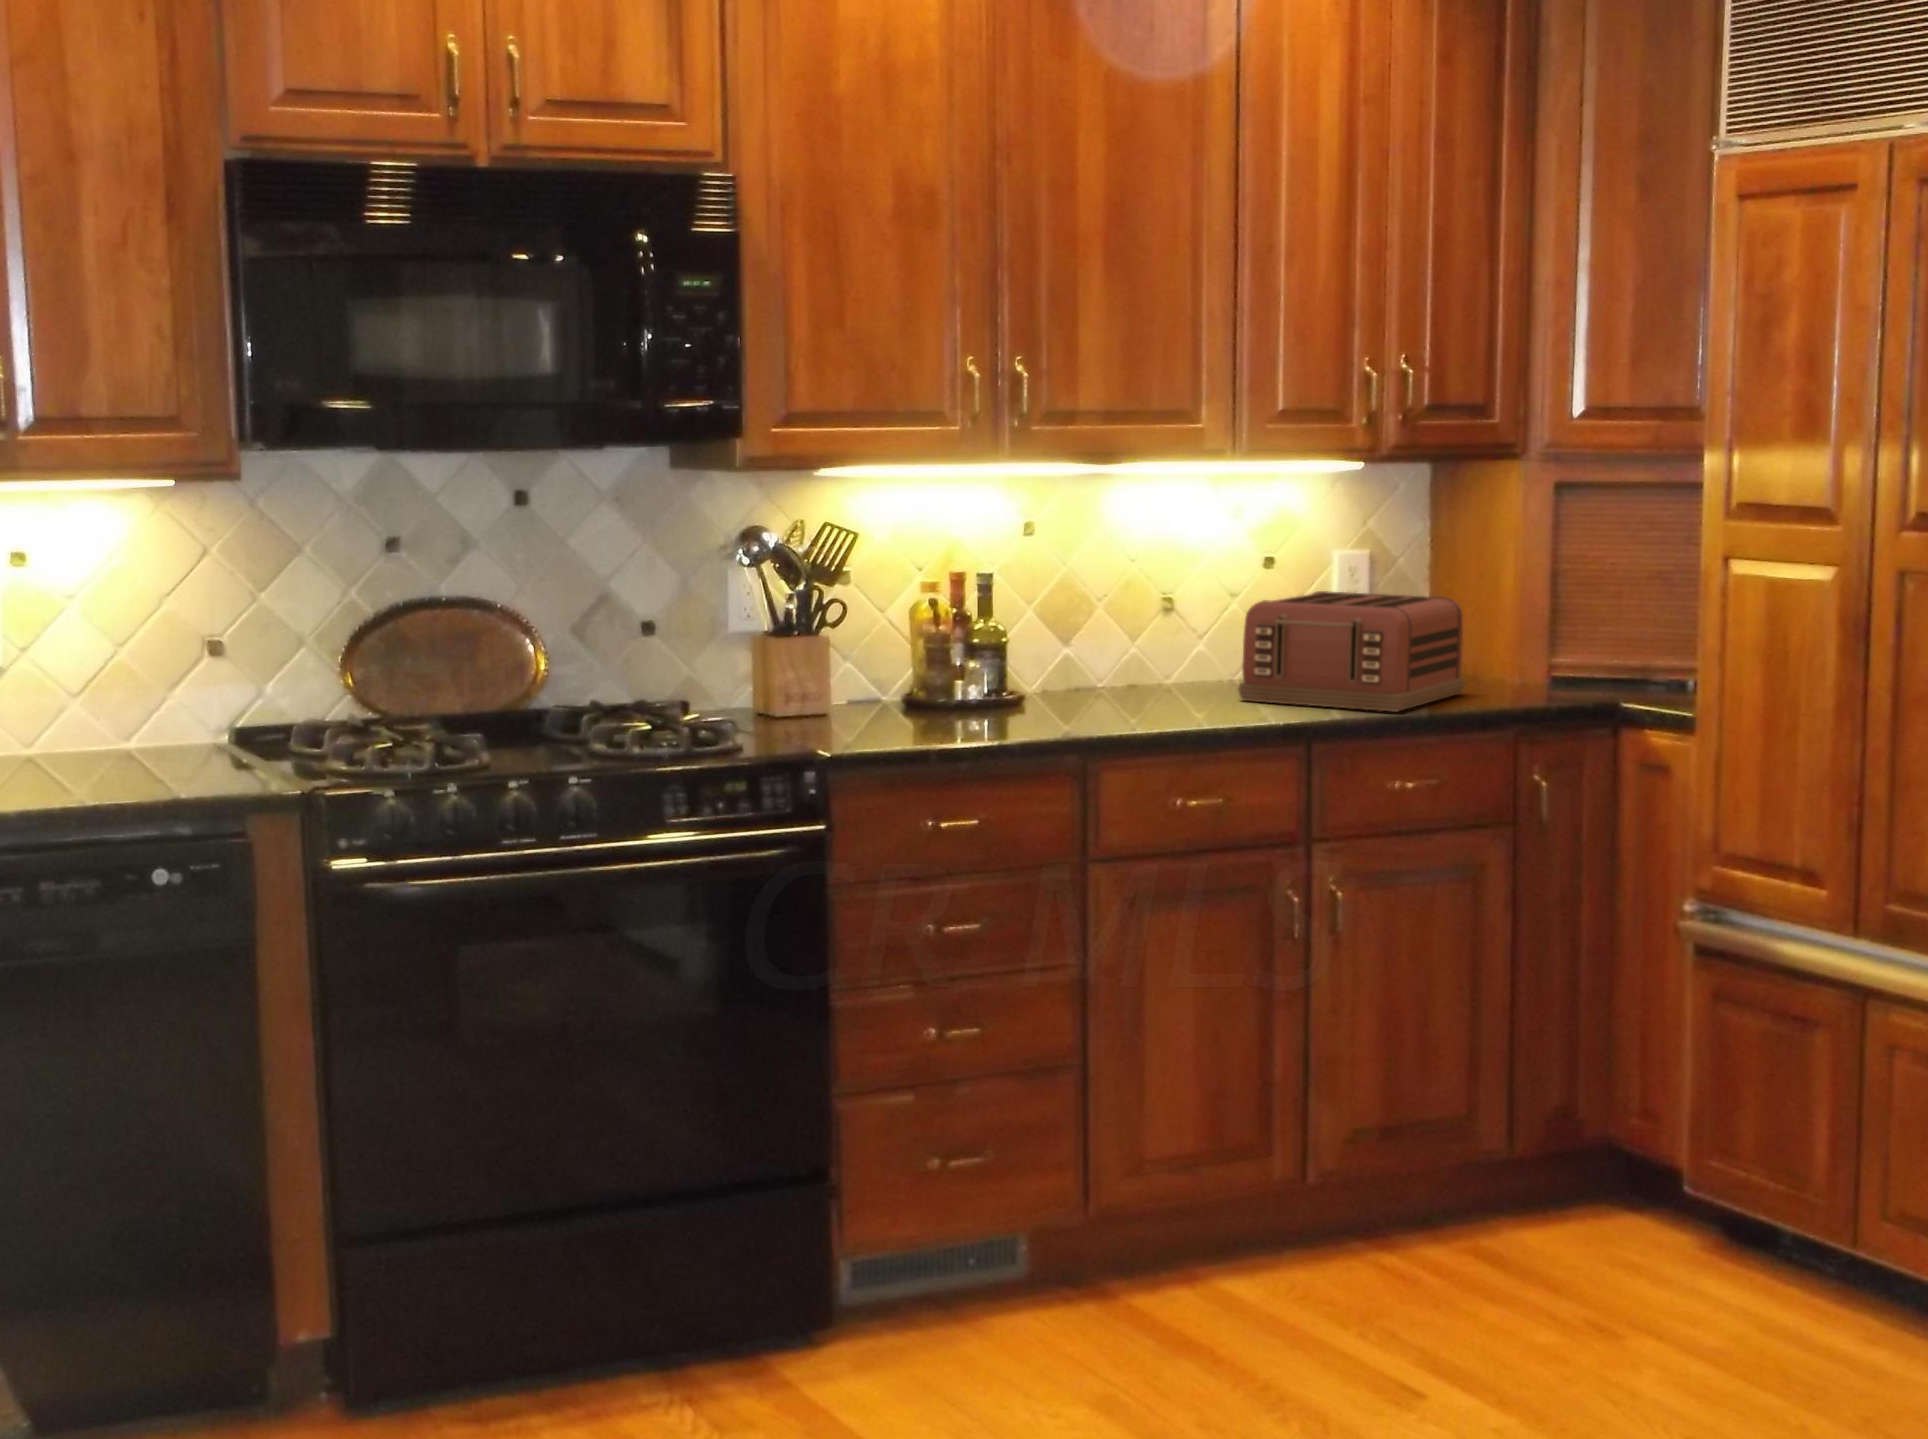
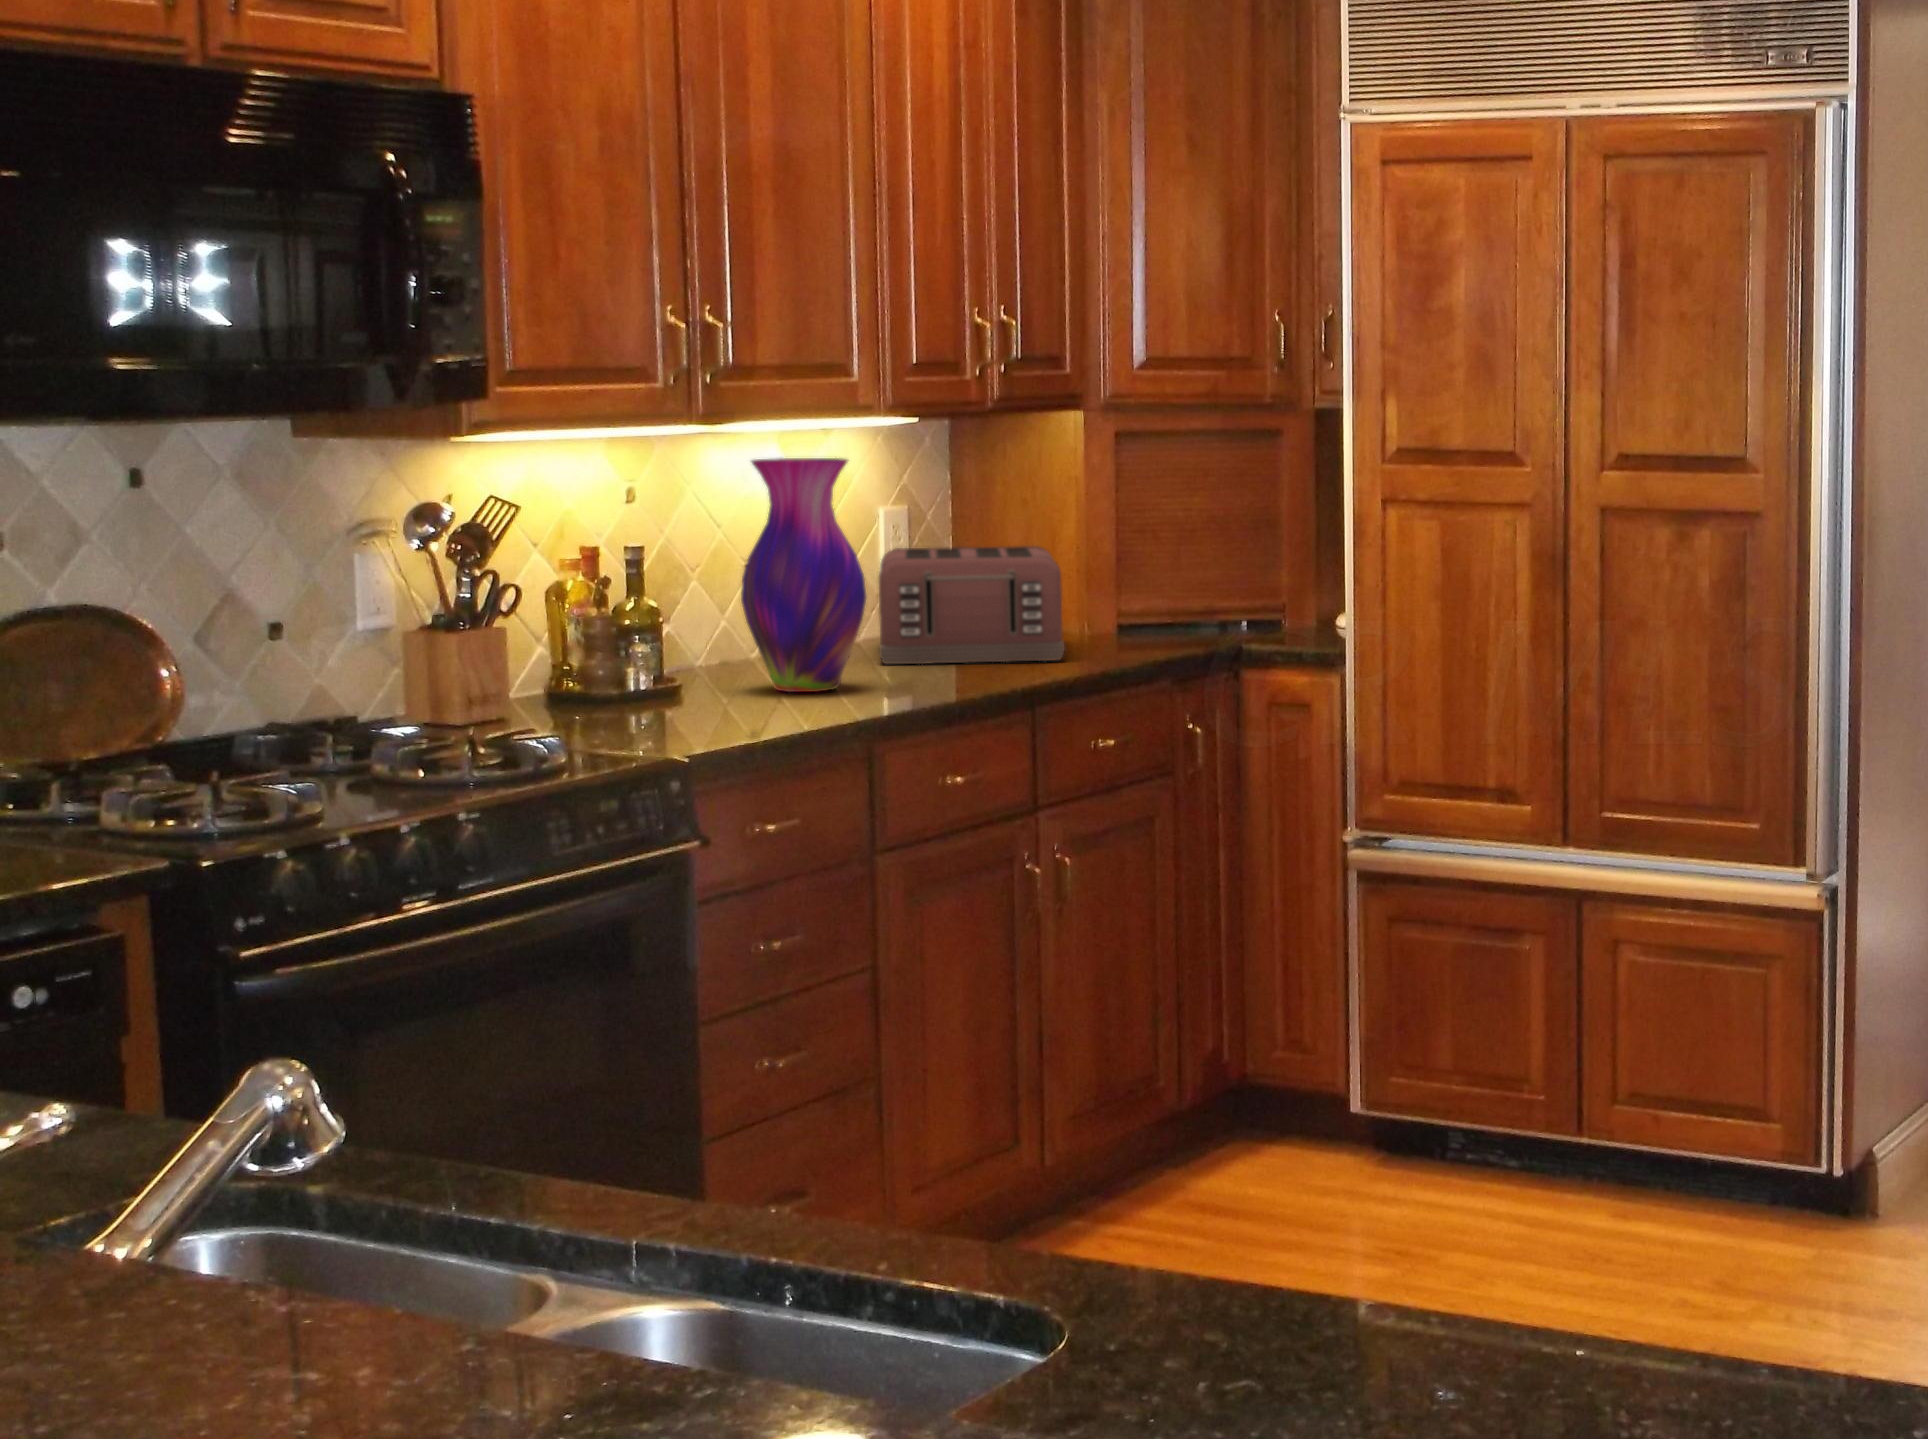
vase: none [1046,499,1159,718] -> present [741,458,866,692]

